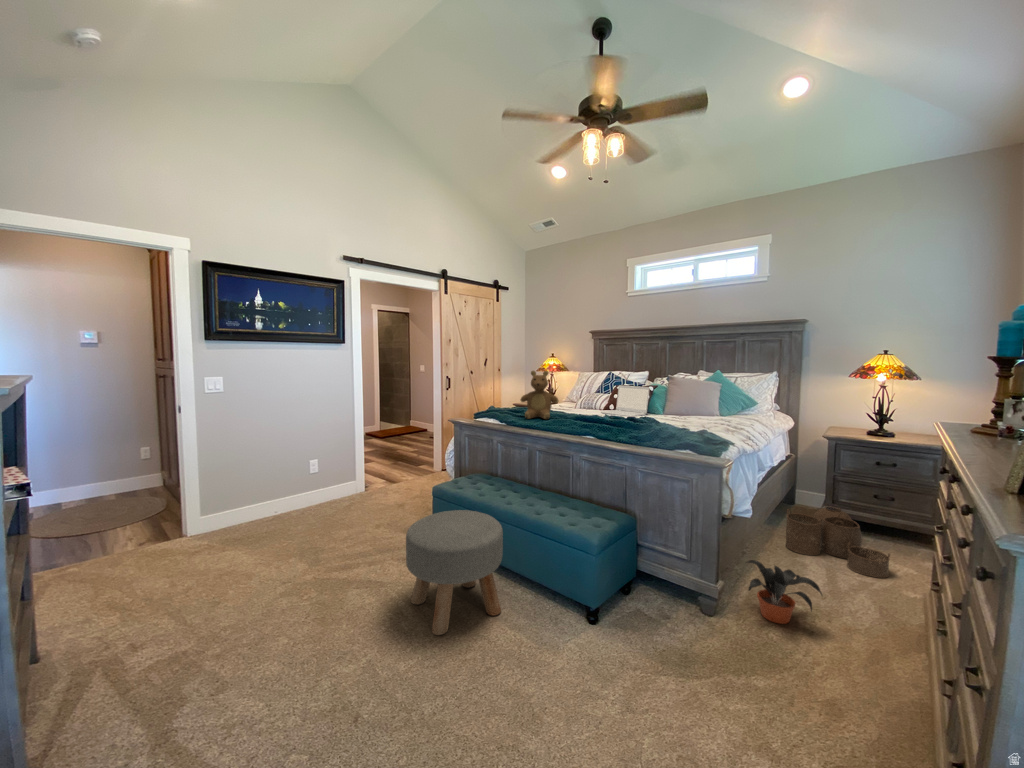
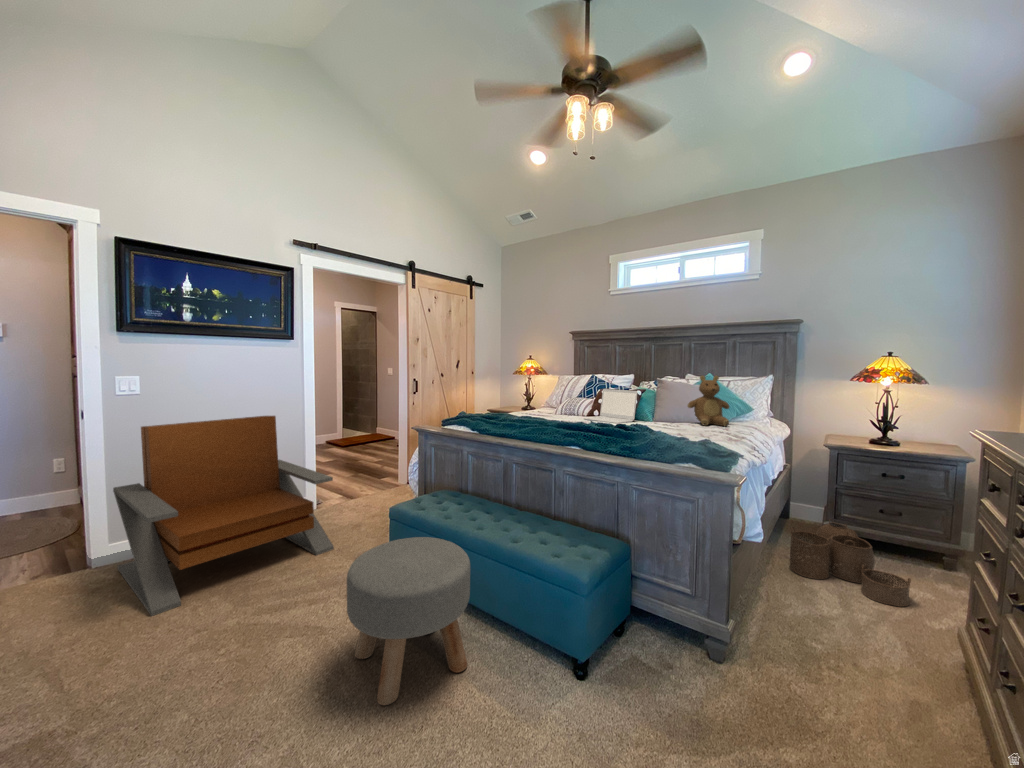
teddy bear: present [520,371,559,419] -> present [687,376,729,426]
lounge chair: none [206,410,383,572] -> present [113,416,334,616]
potted plant: present [747,560,822,624] -> none [755,593,855,673]

